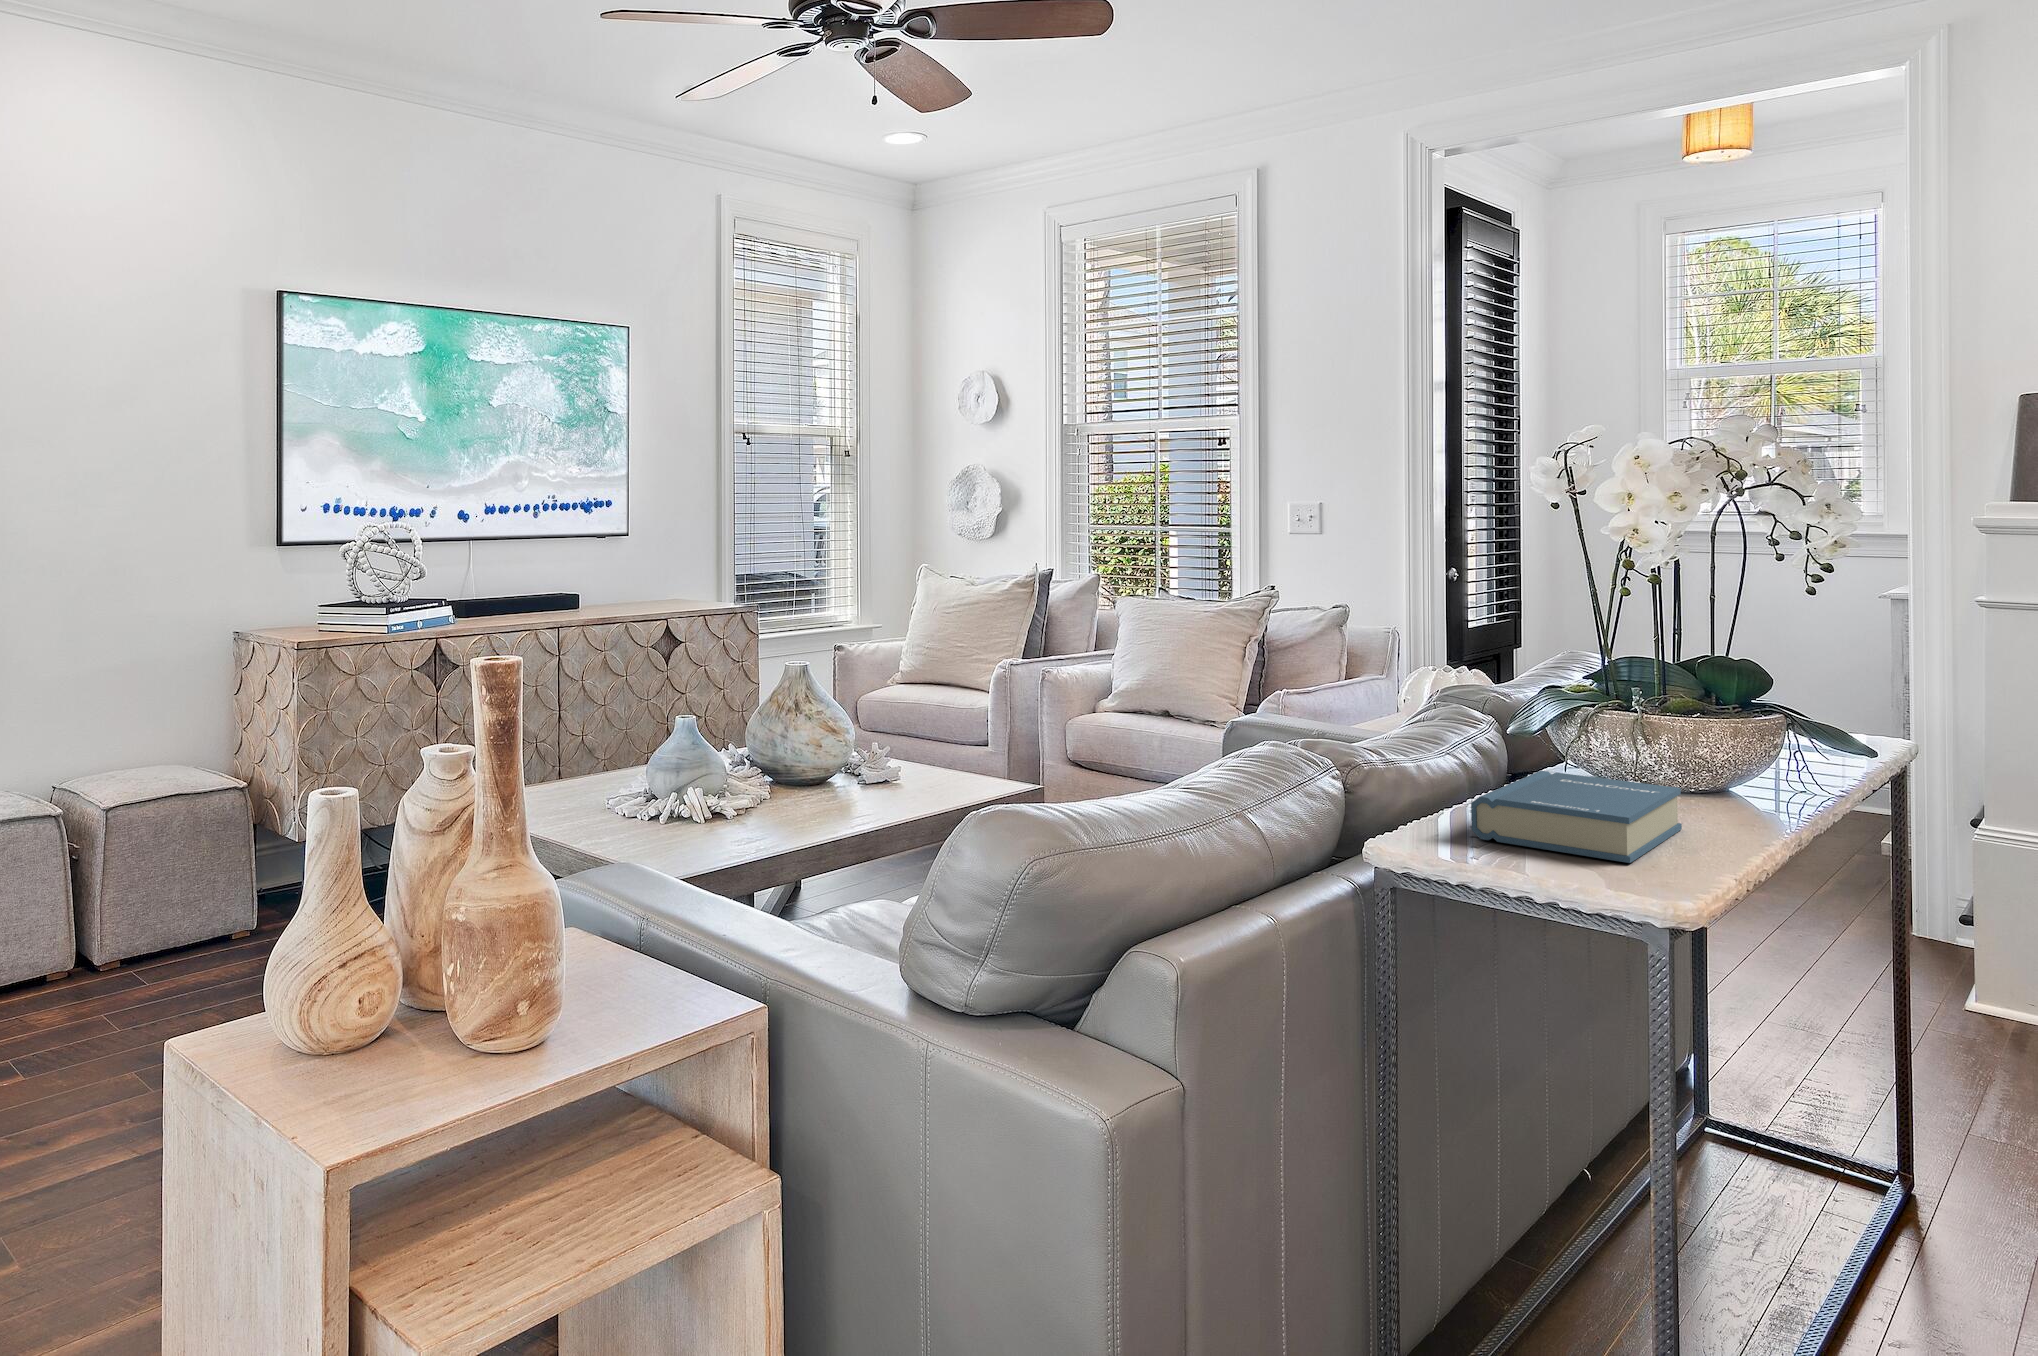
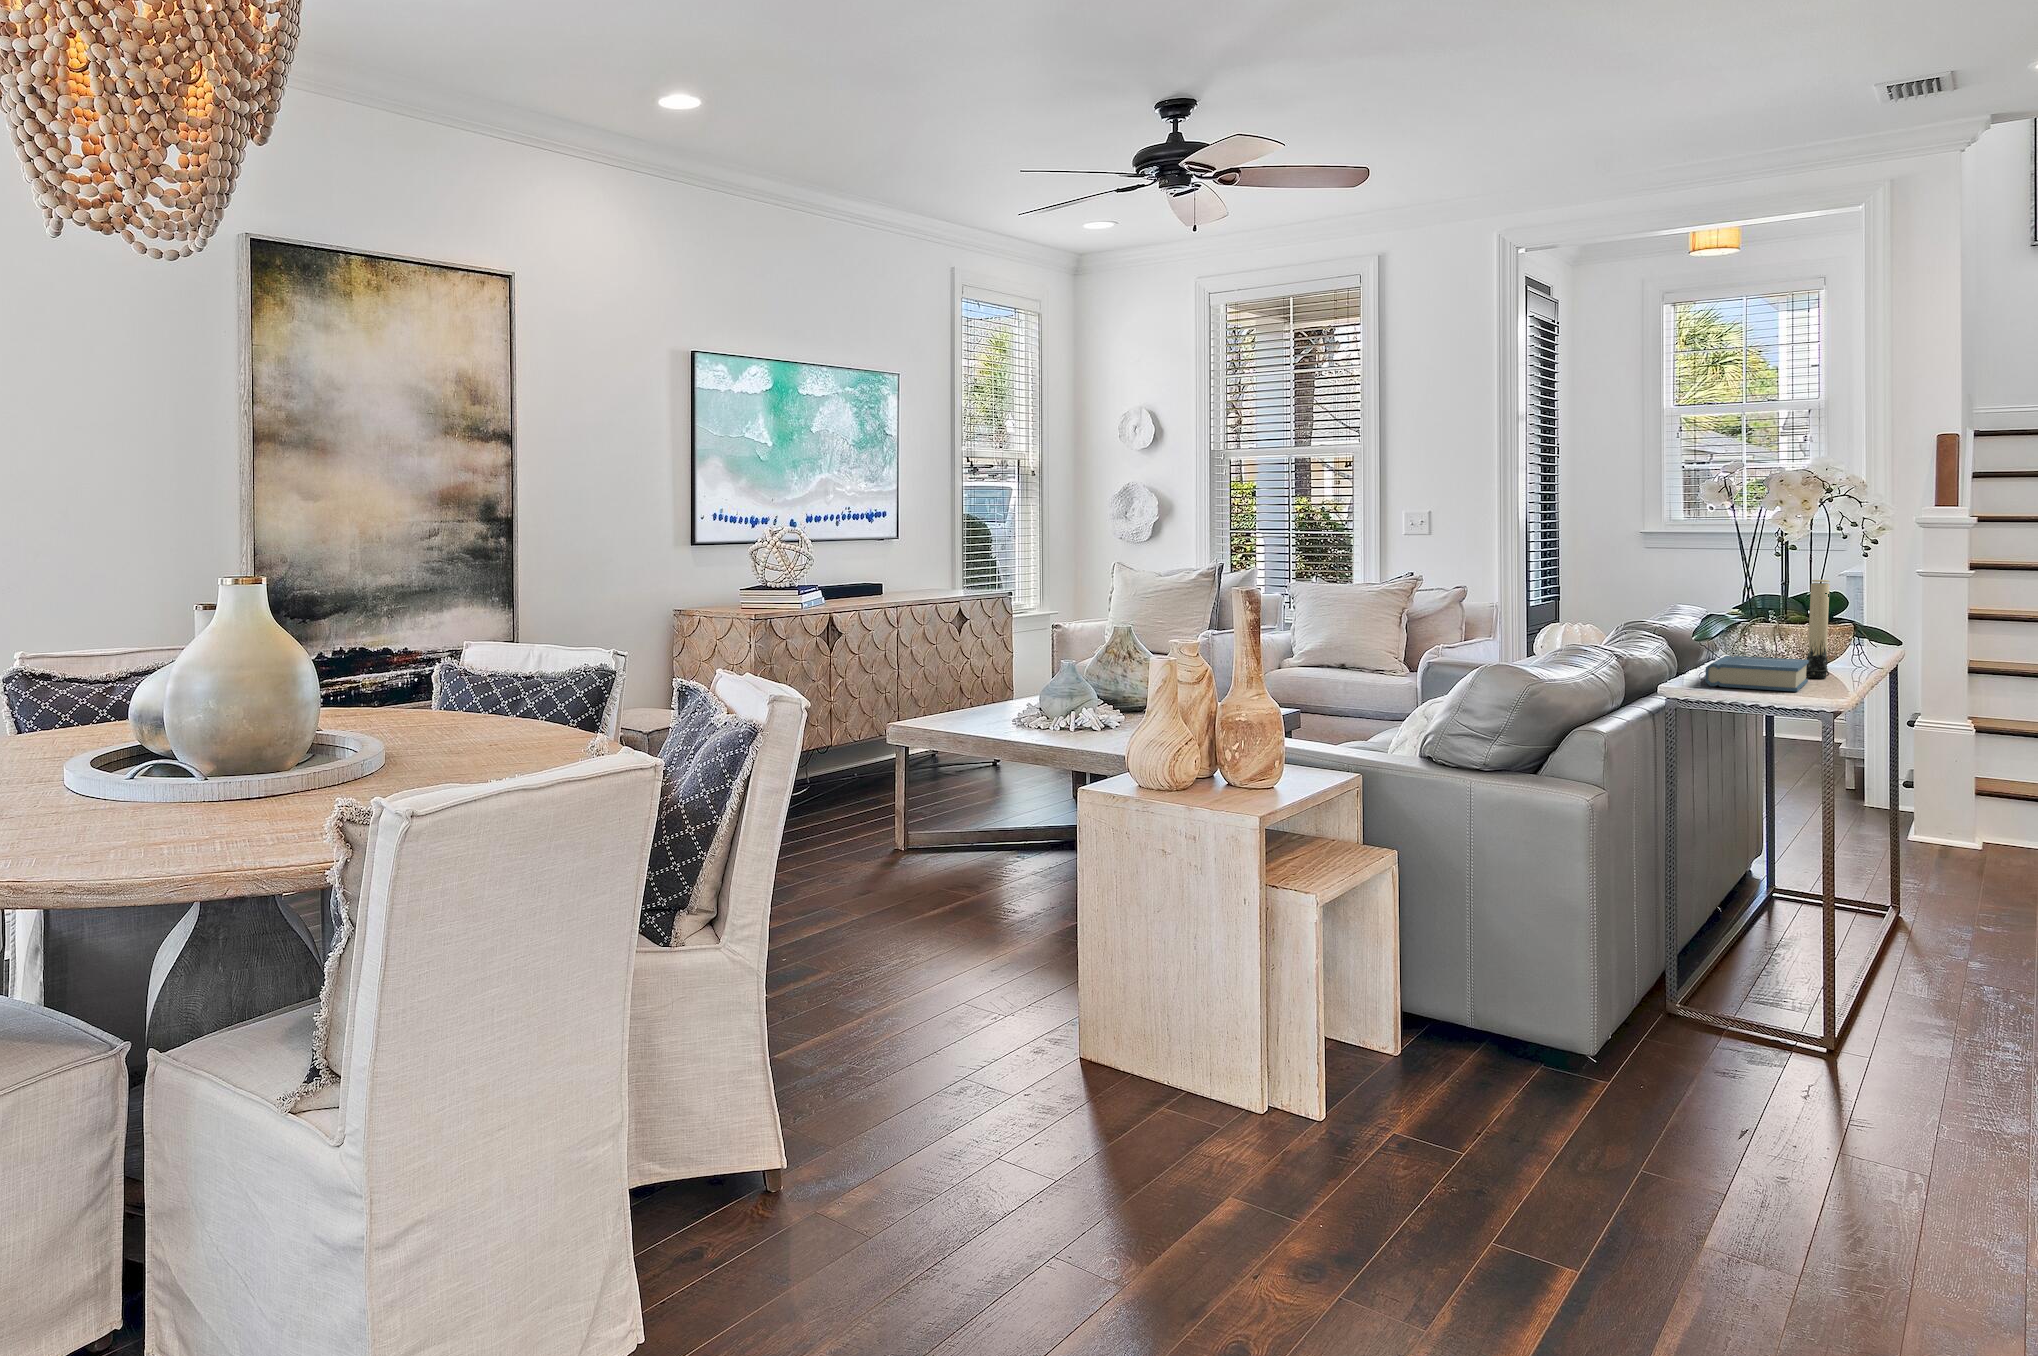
candle: none [1666,636,1729,819] -> present [1806,580,1830,678]

